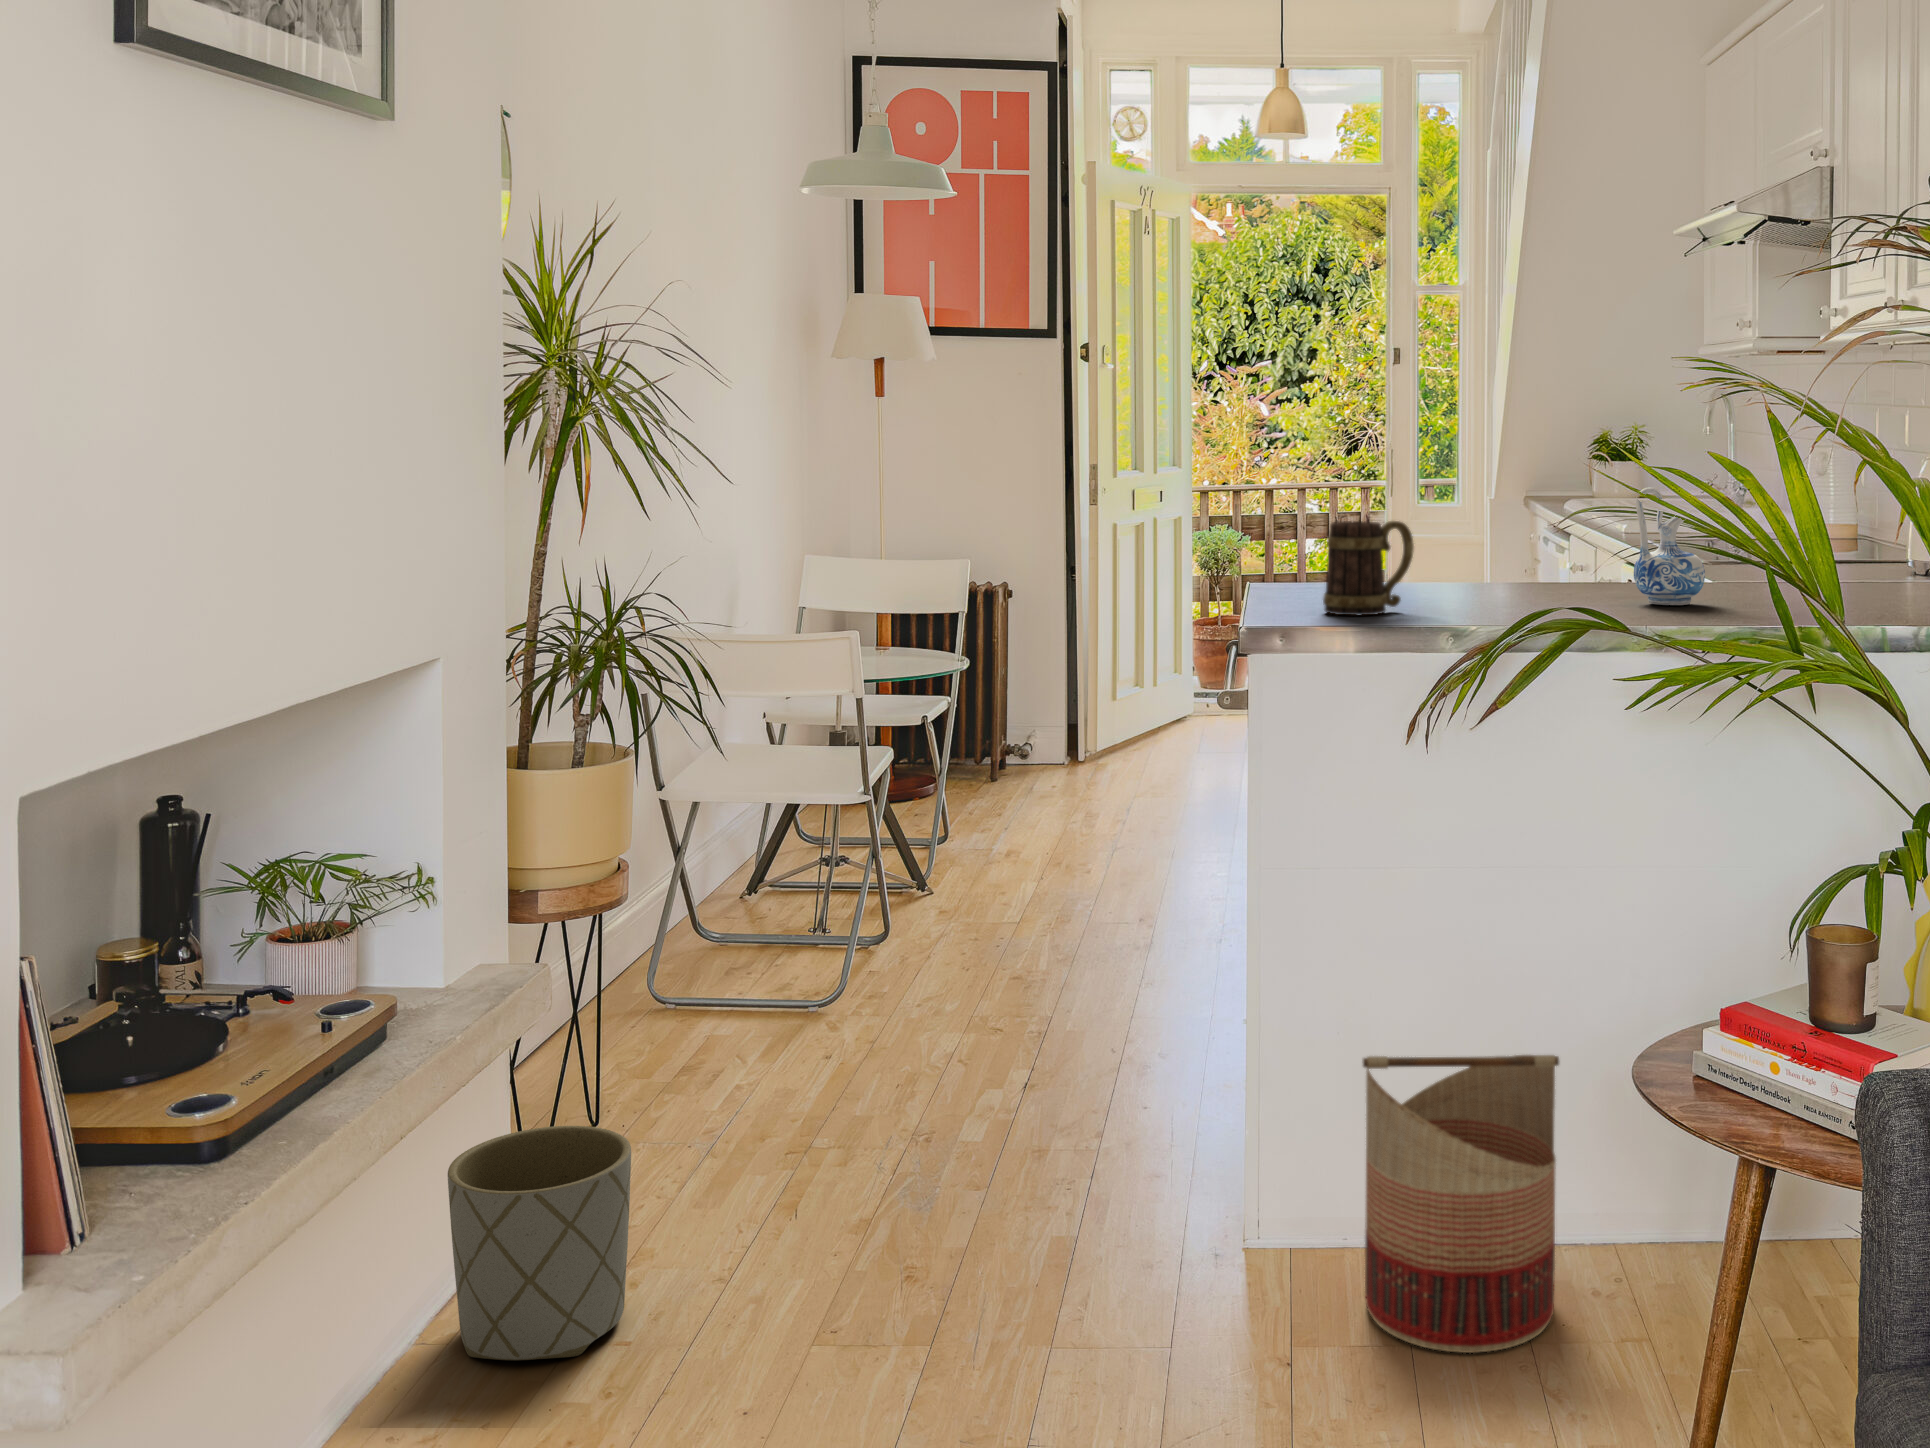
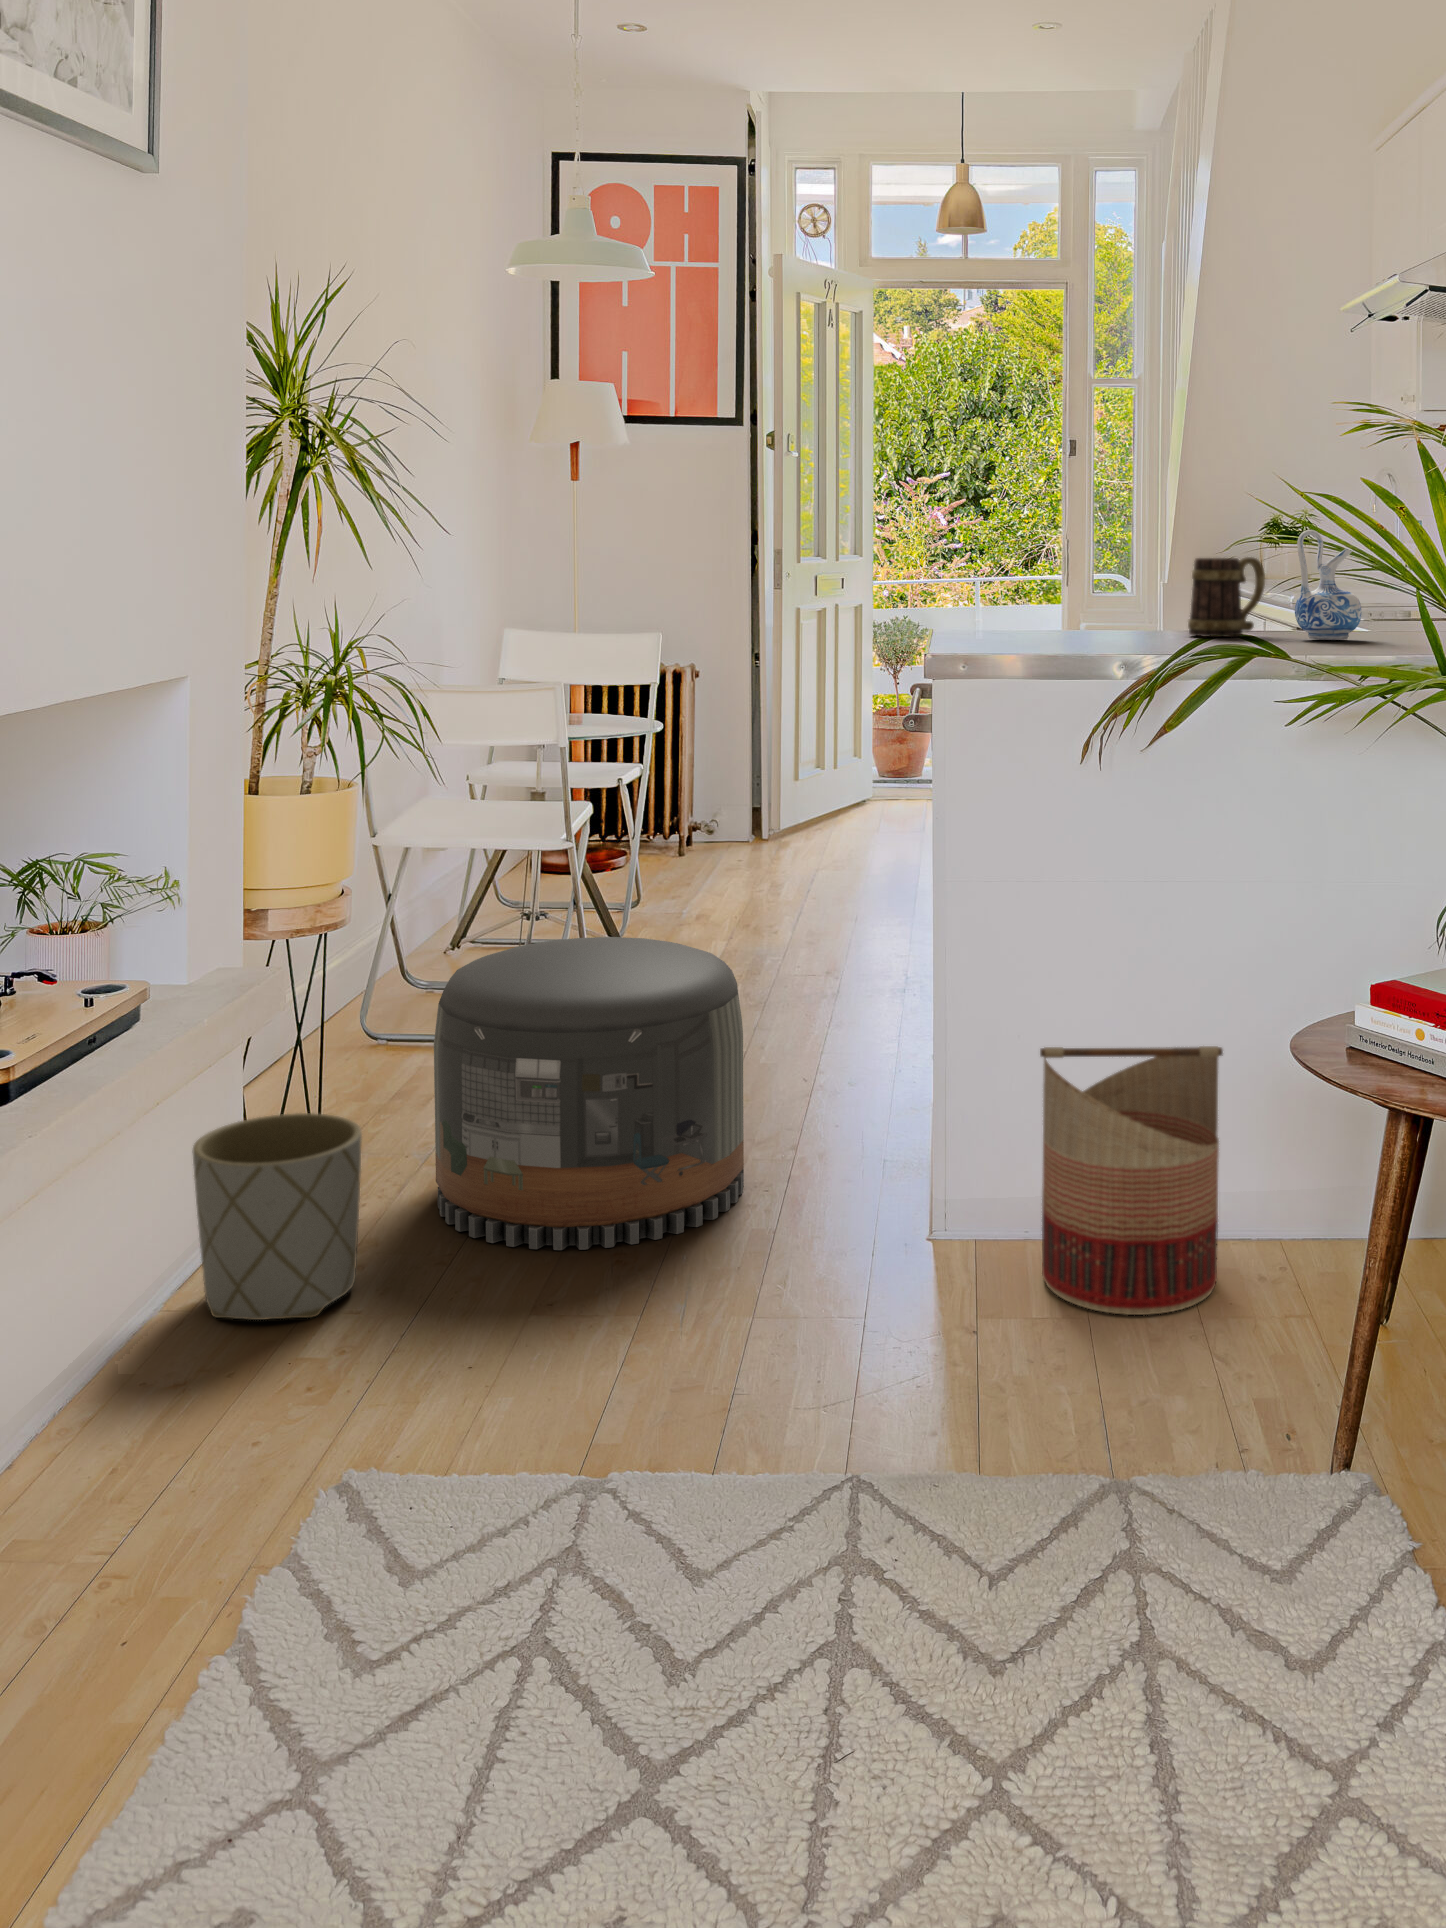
mug: present [1323,521,1414,615] -> present [1188,557,1265,637]
pouf: none [713,918,1045,1270] -> present [434,937,744,1250]

